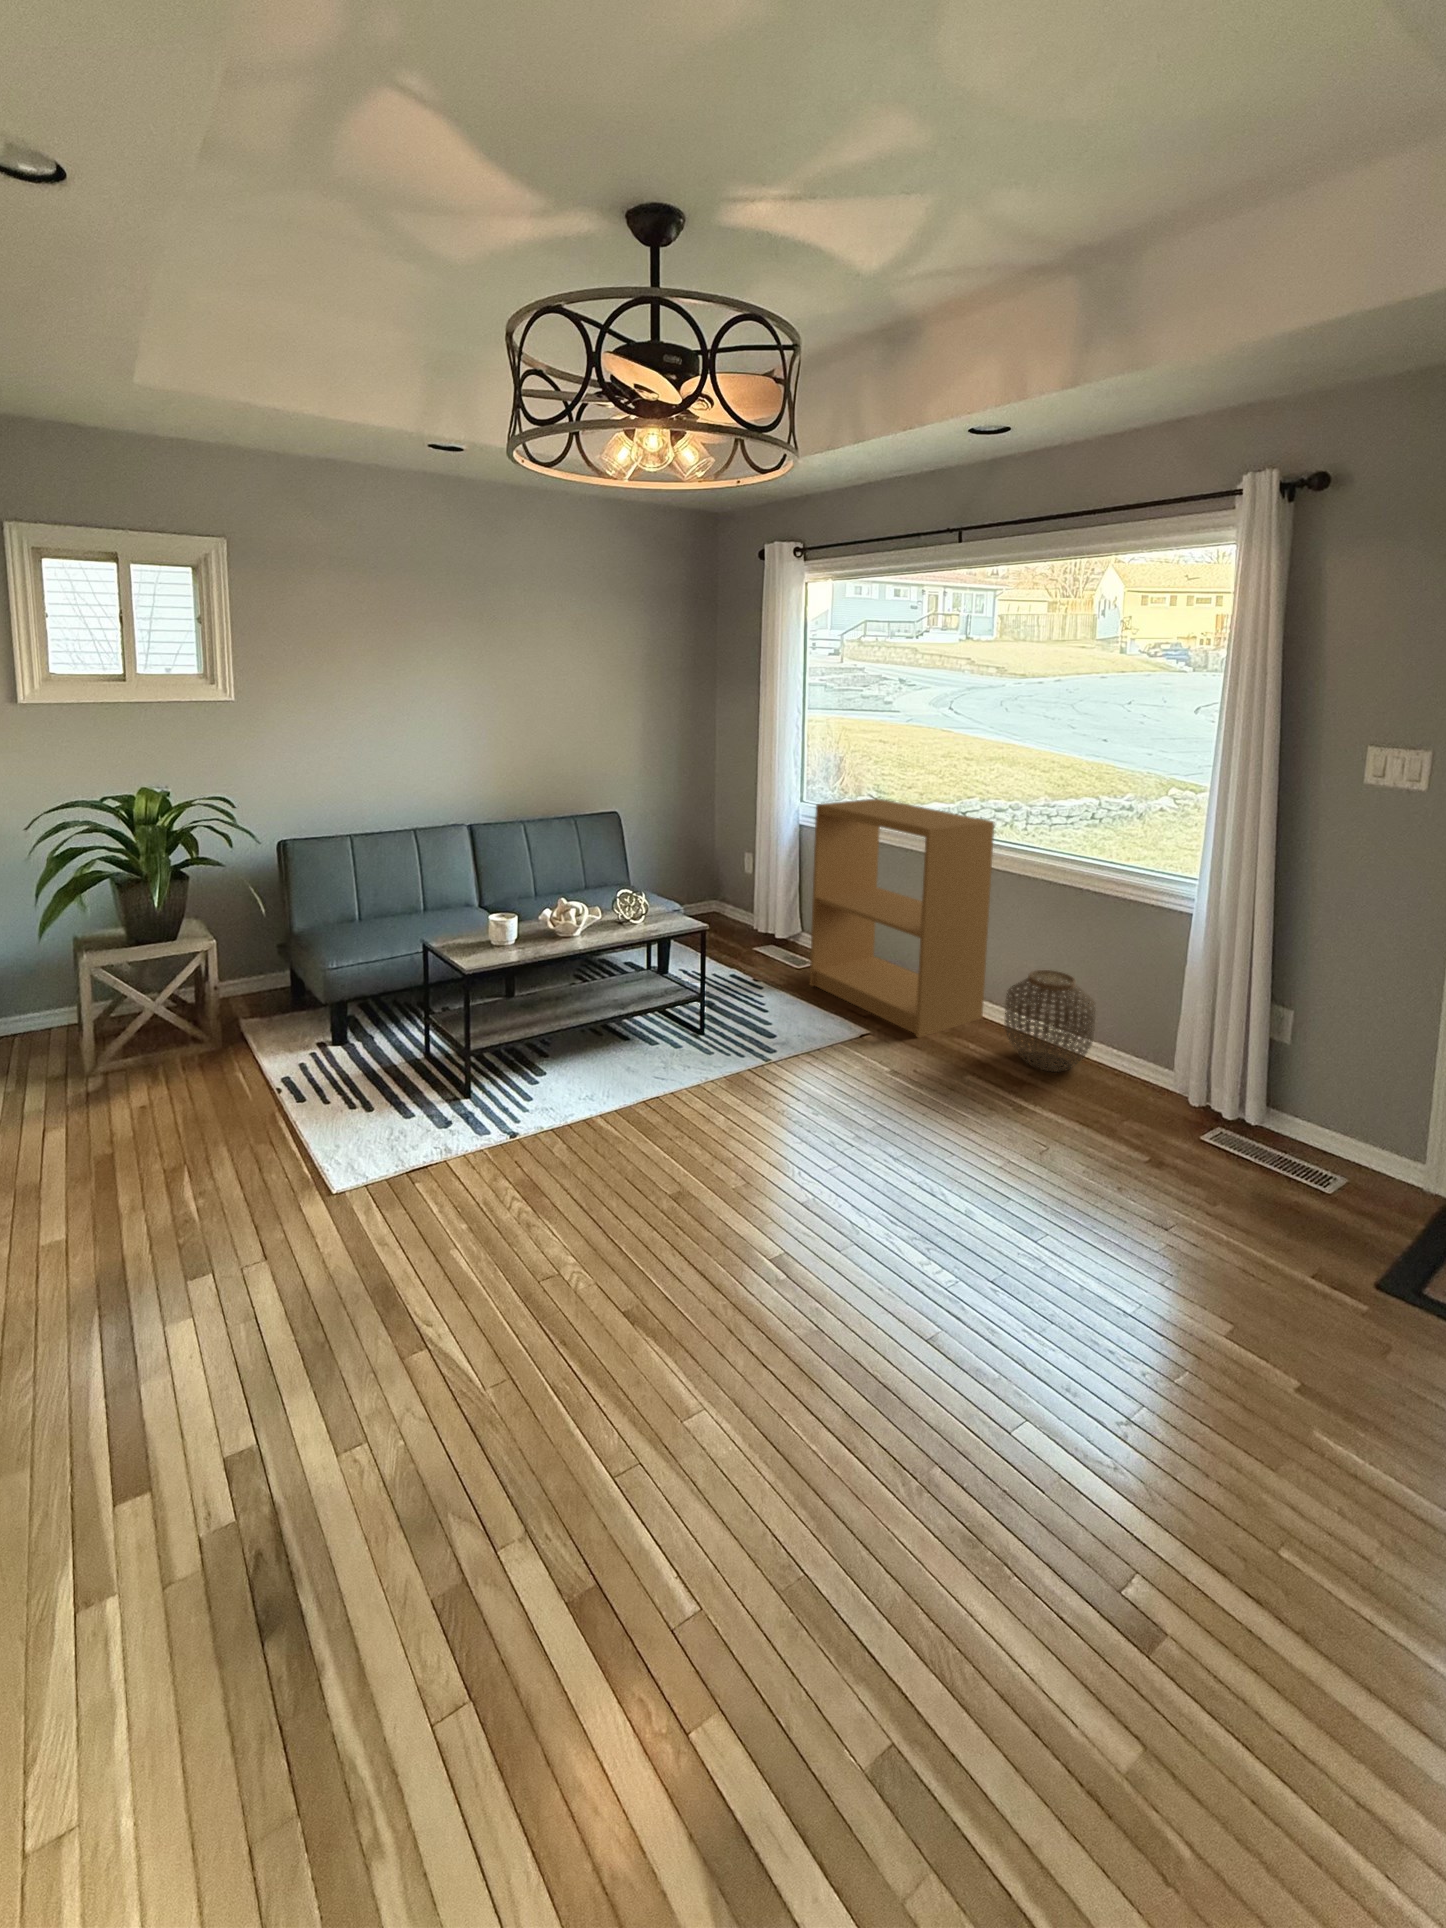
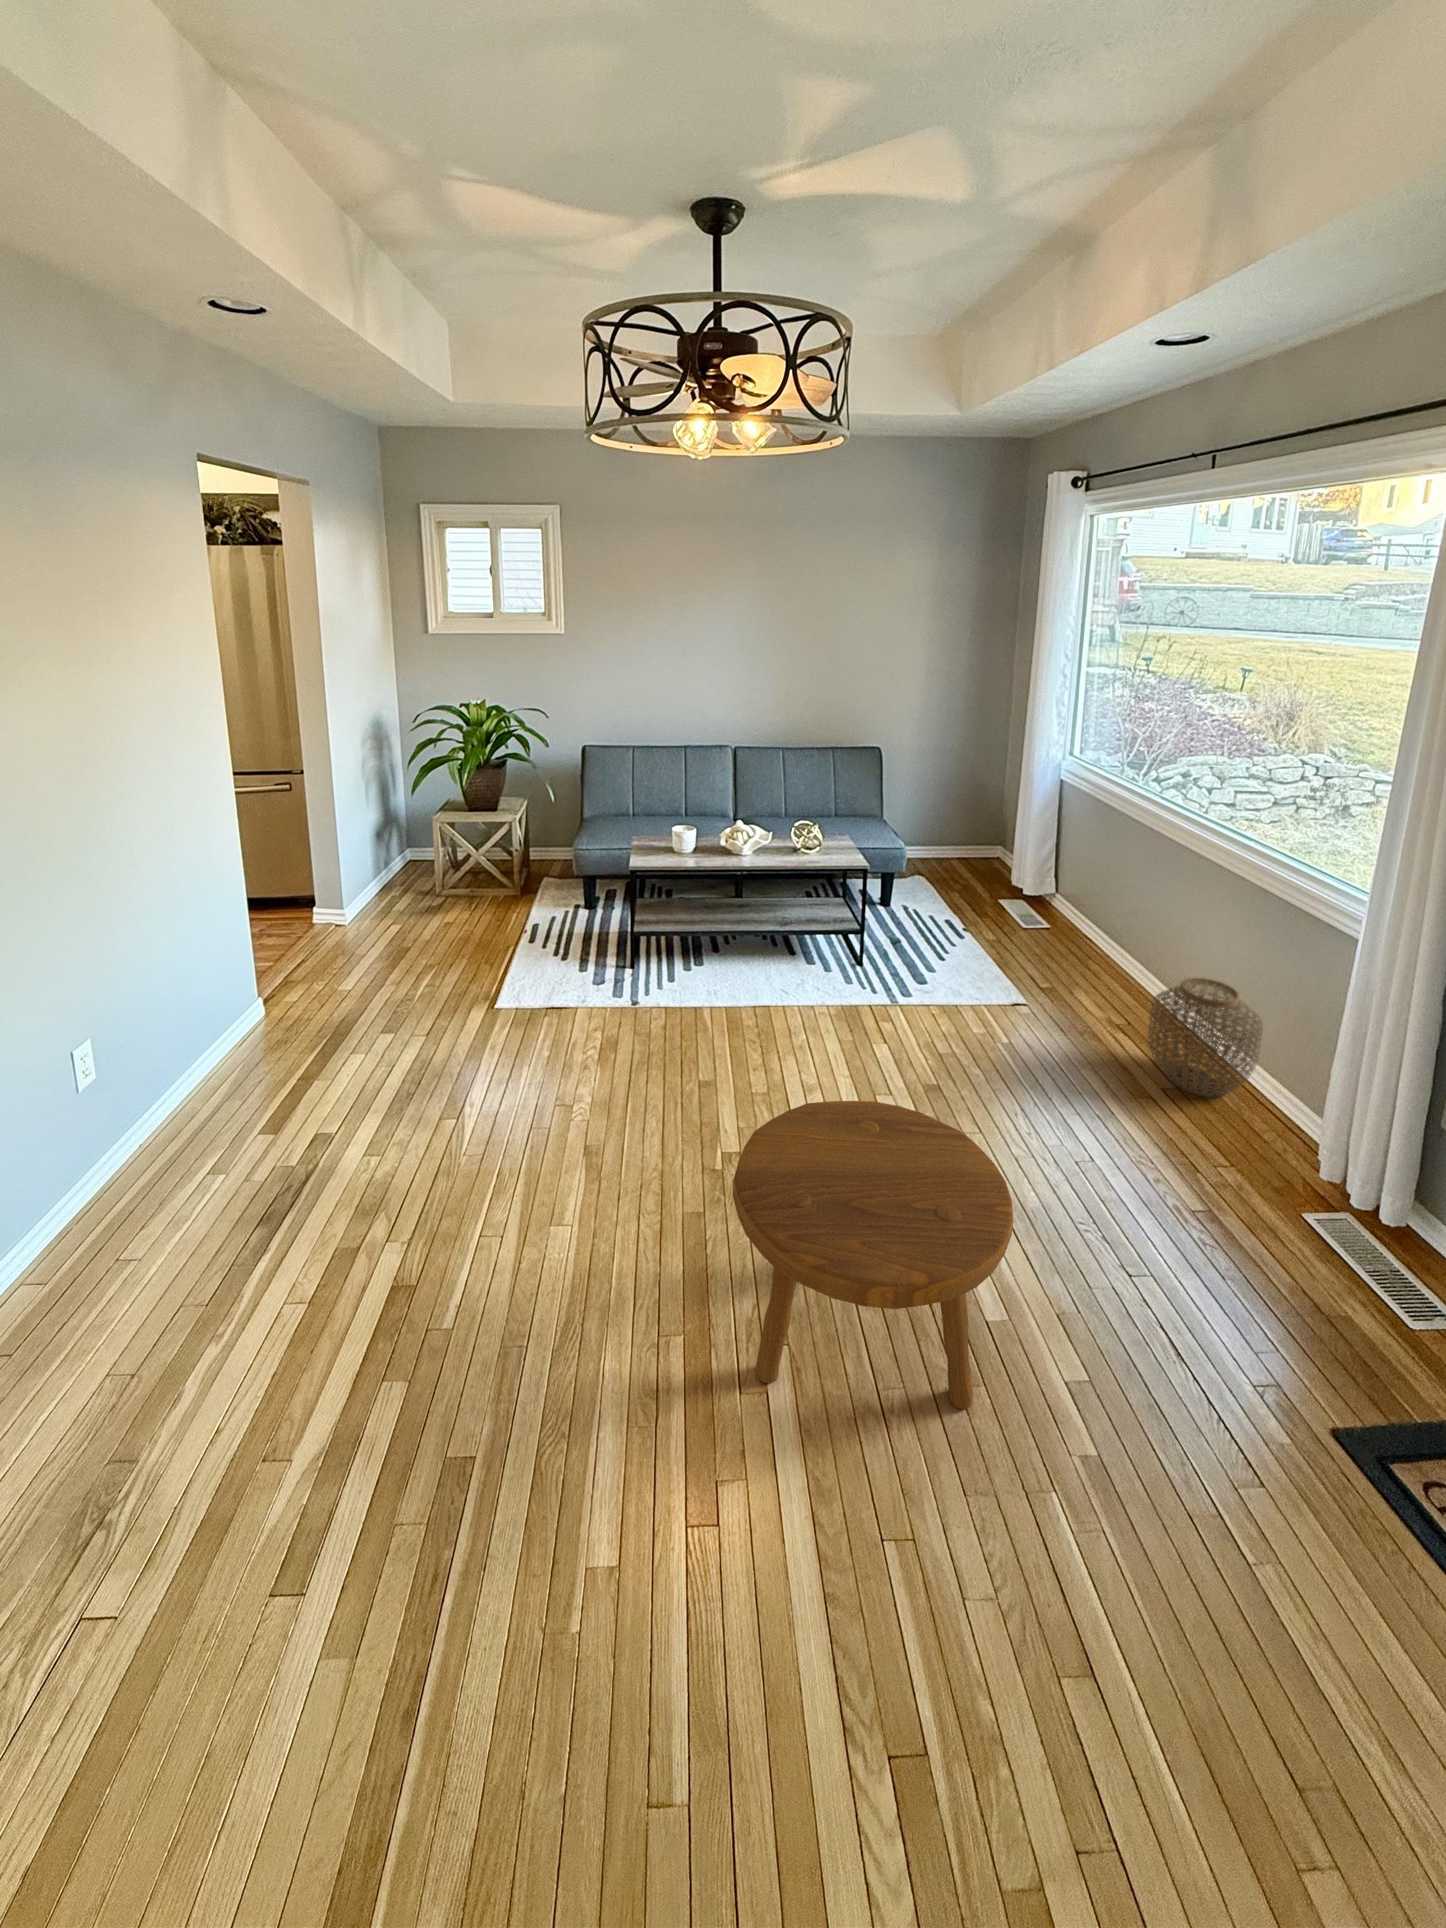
bookshelf: present [810,799,995,1037] -> none [1010,760,1202,1020]
footstool: none [943,1130,1245,1465] -> present [733,1101,1013,1409]

